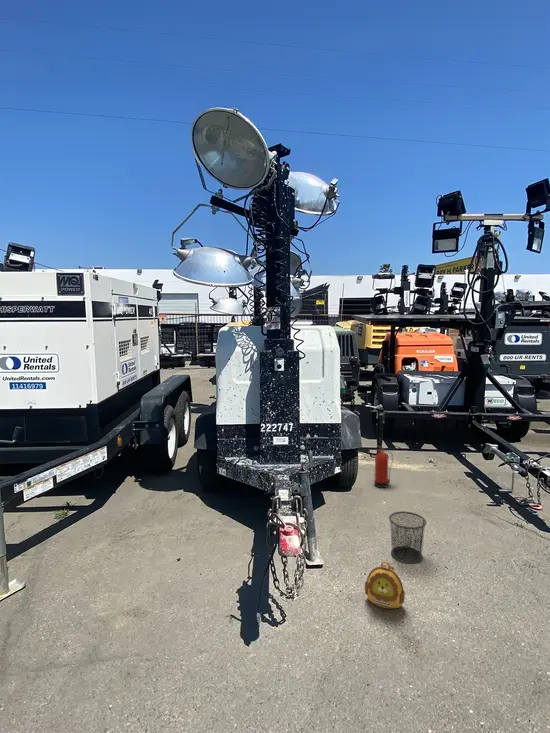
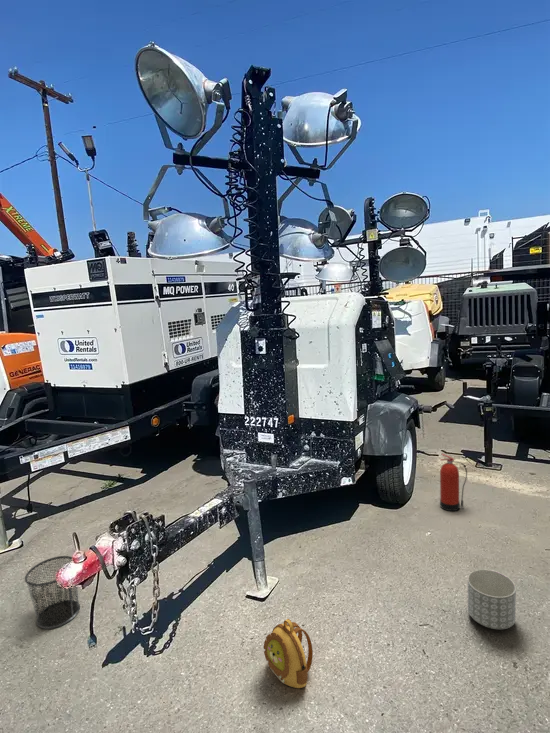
waste bin: present [389,511,426,563] -> present [25,556,80,629]
planter: none [447,511,478,545] -> present [468,569,516,629]

